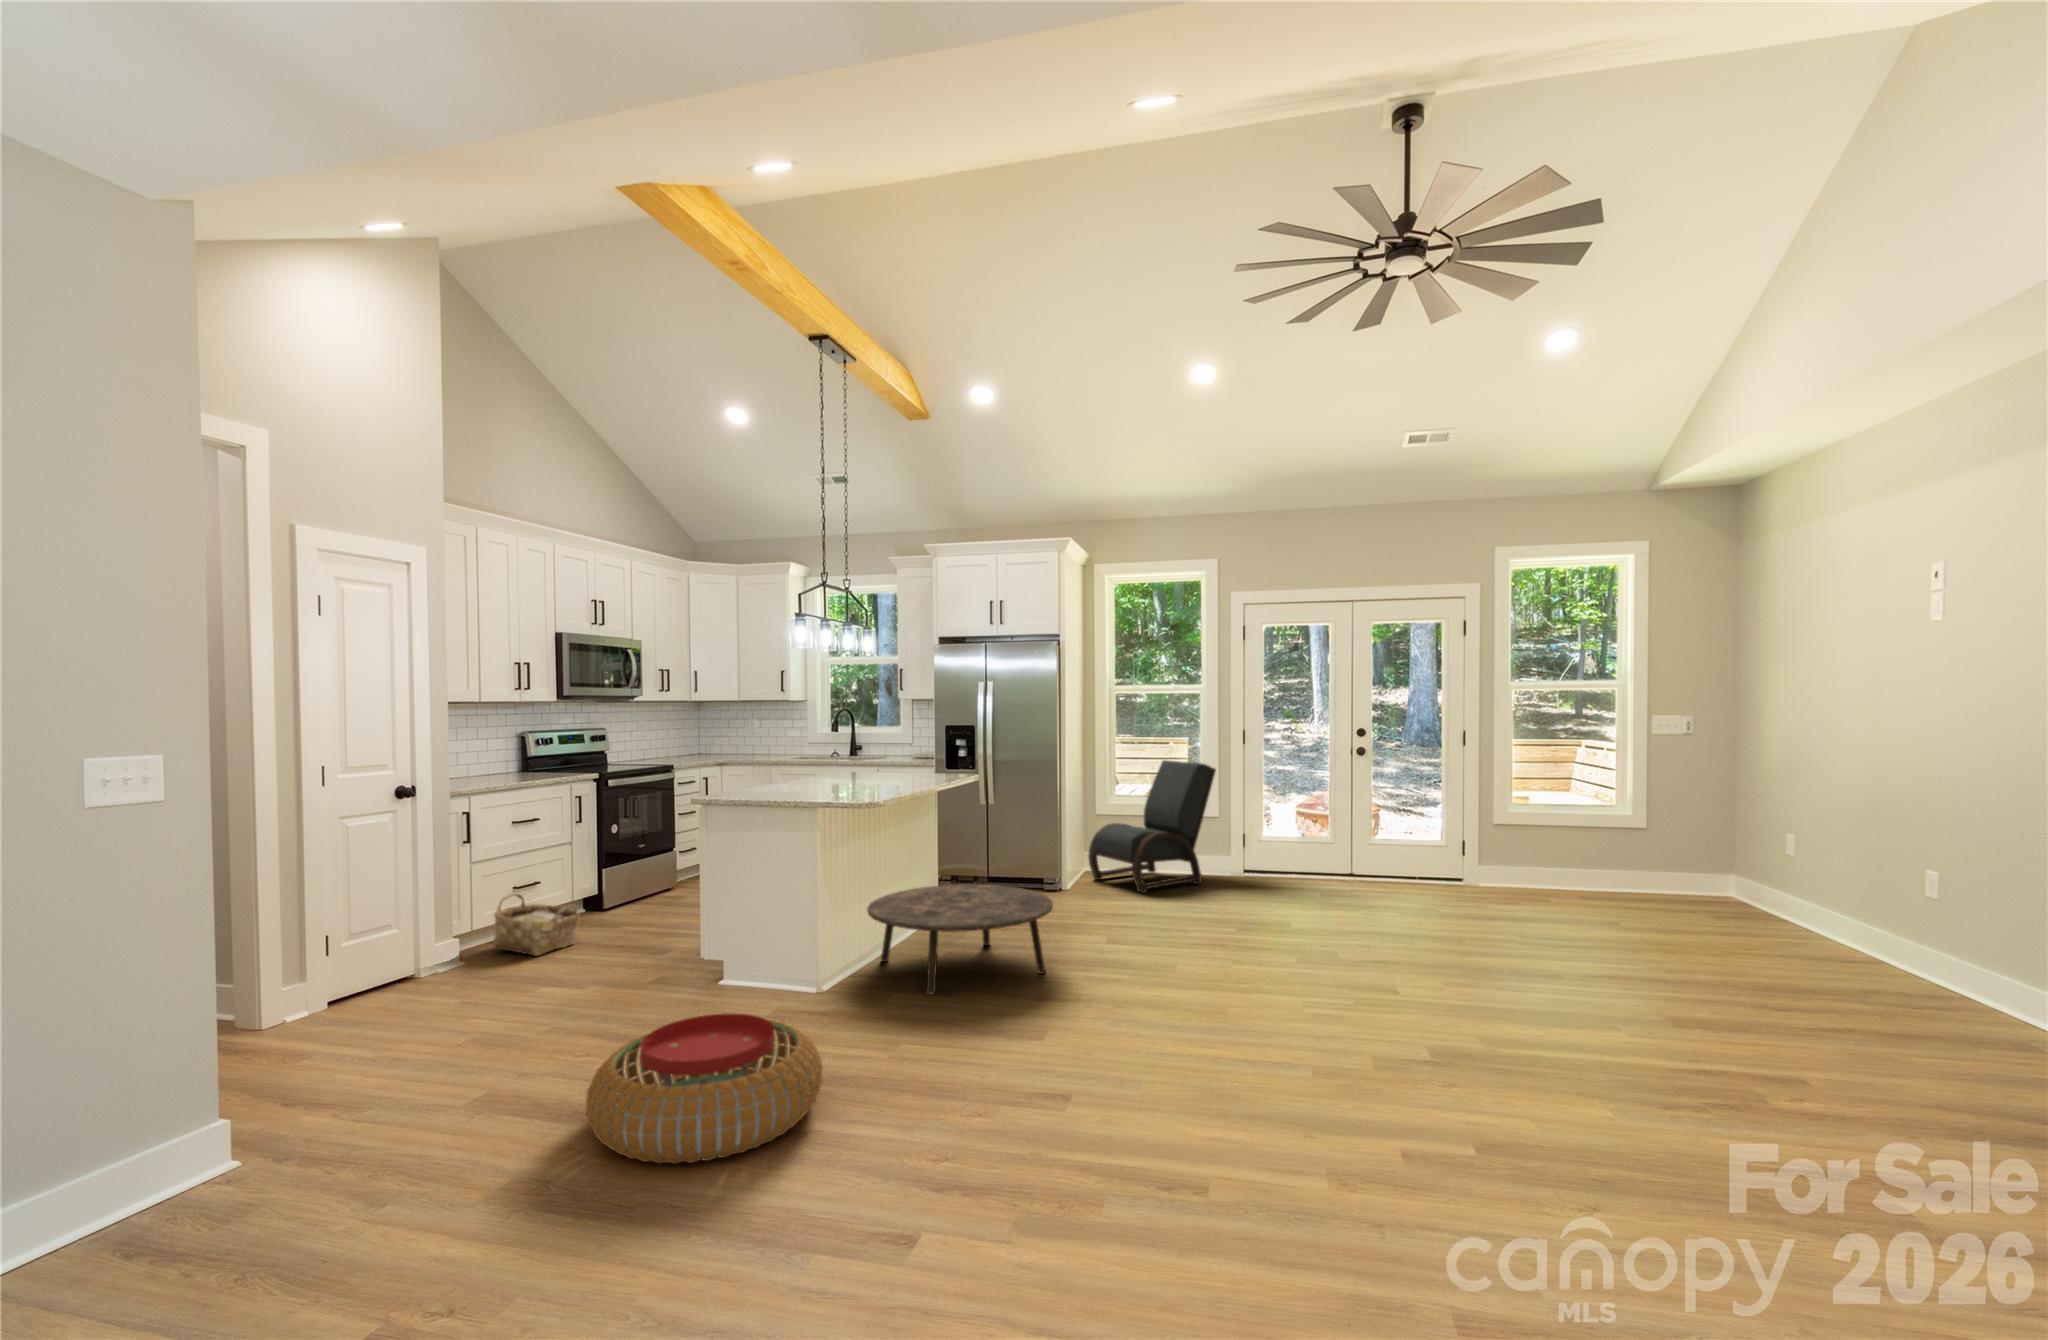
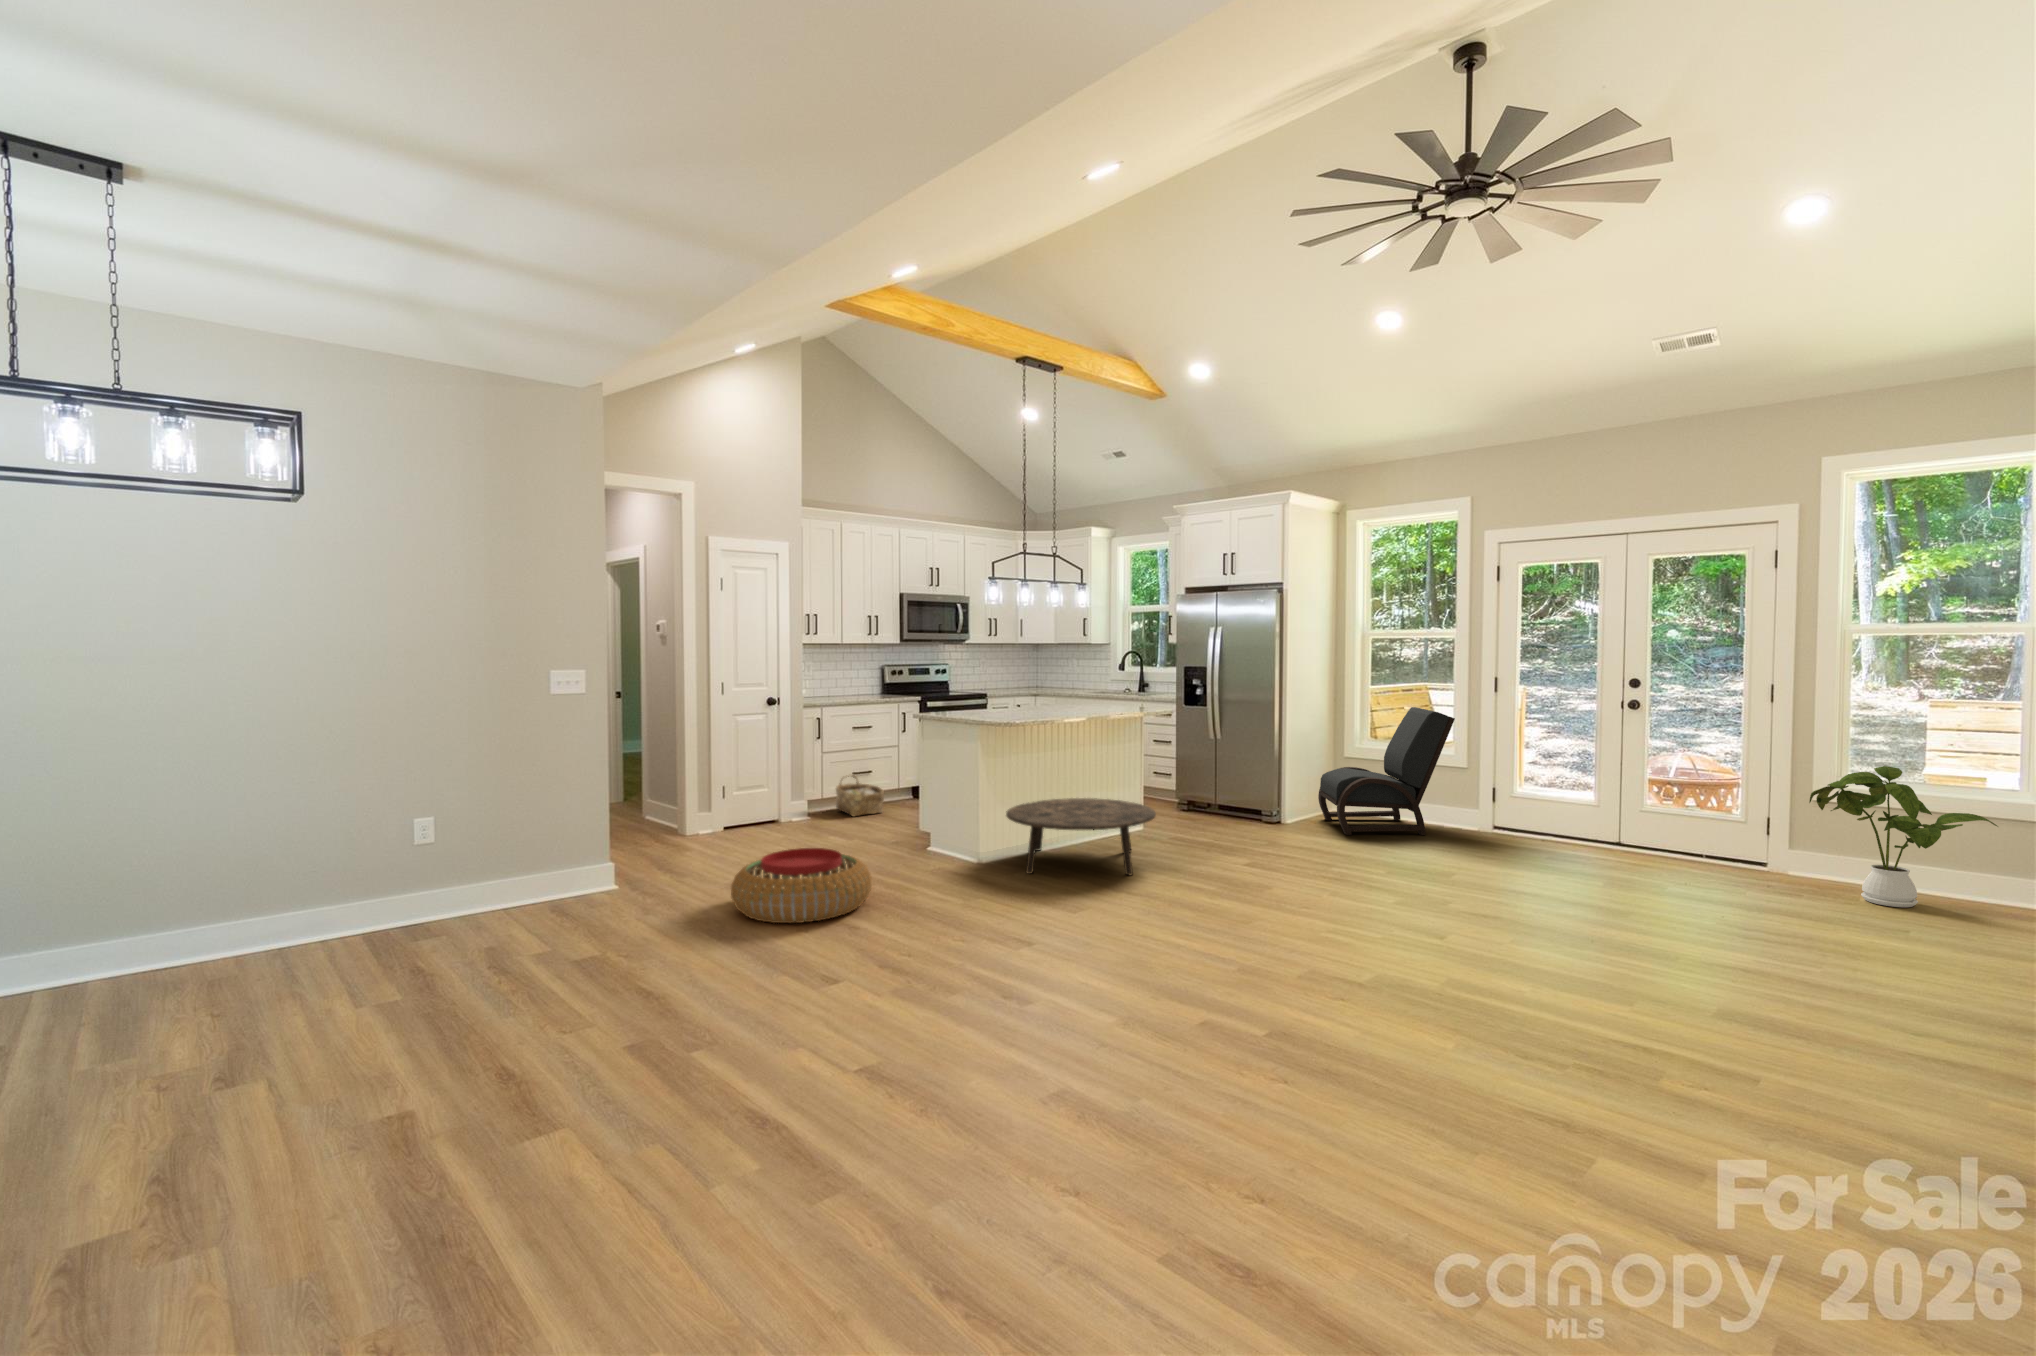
house plant: none [1501,789,1612,896] -> present [1809,766,1998,907]

